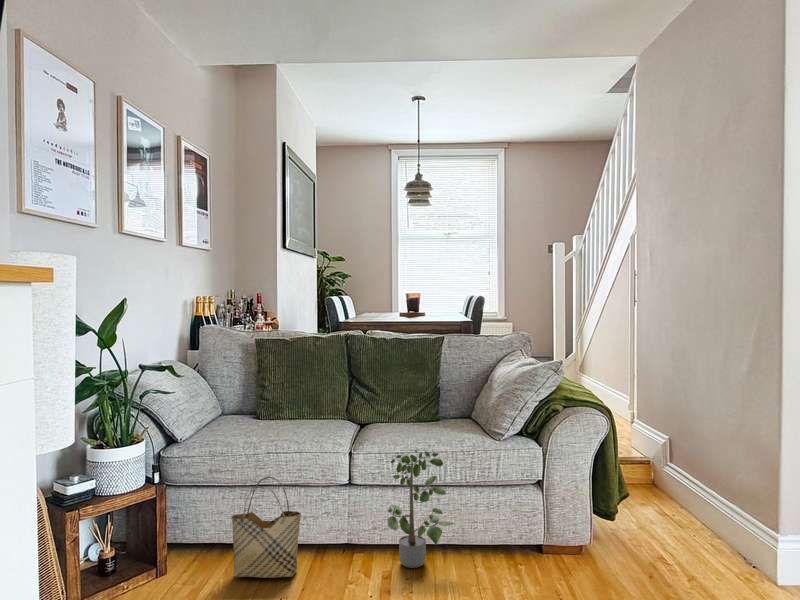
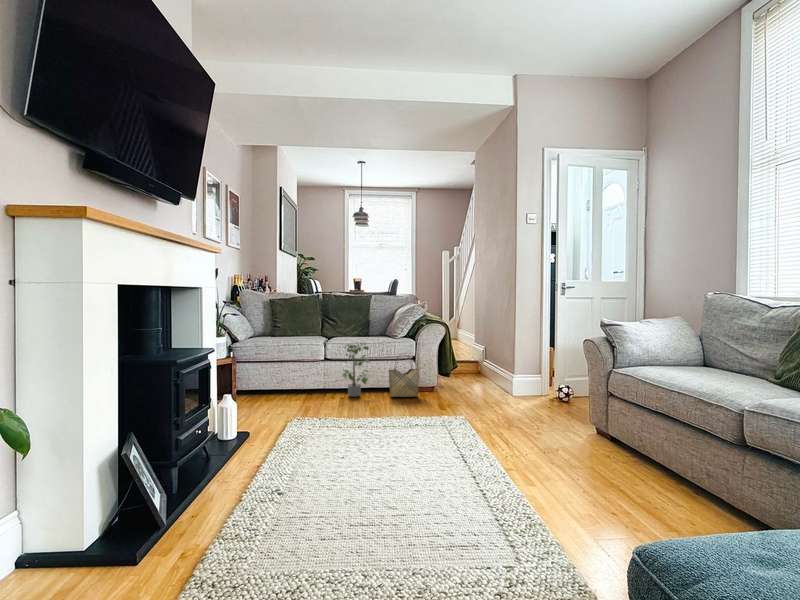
woven basket: present [231,477,301,578] -> present [389,354,419,397]

